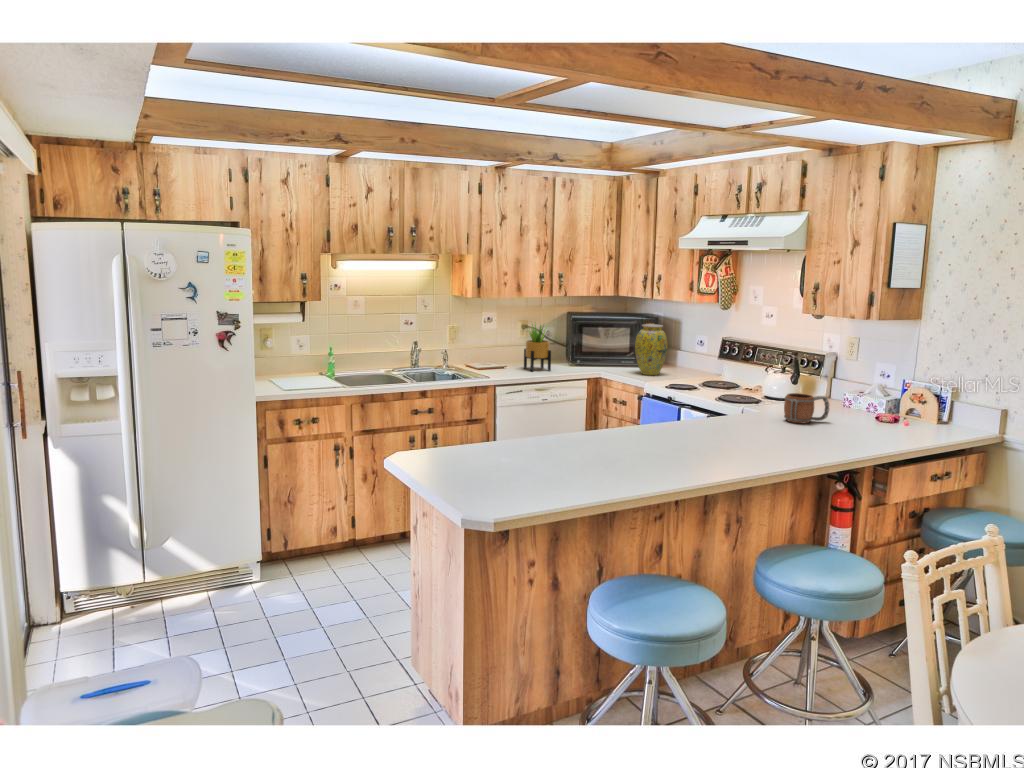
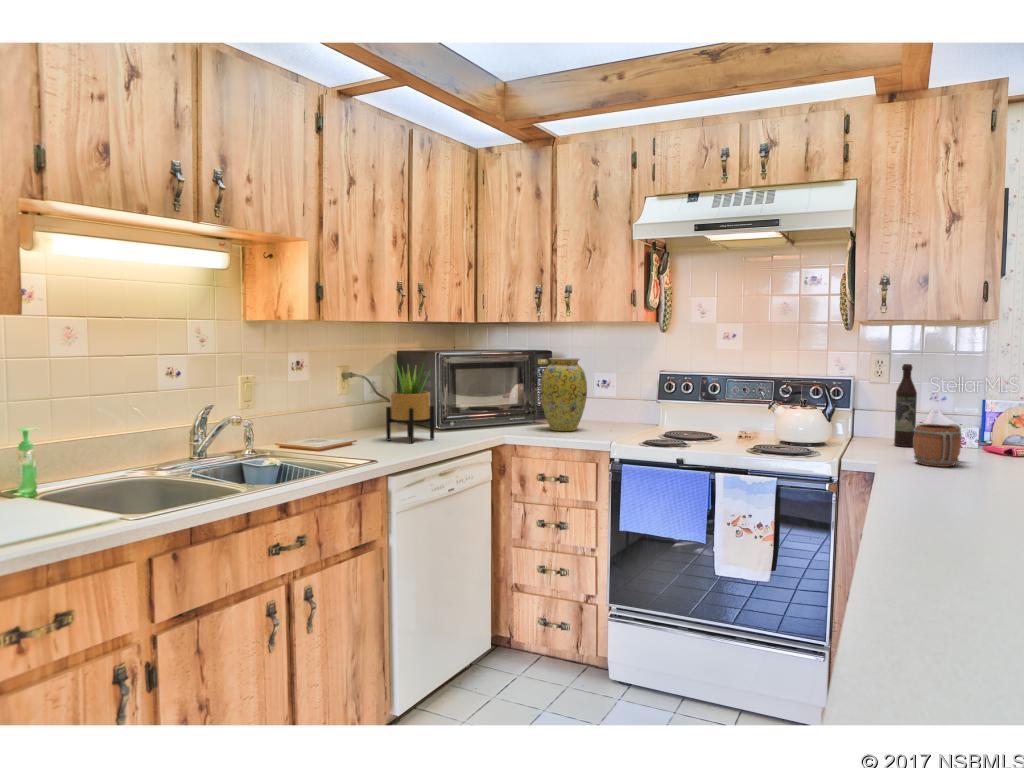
wine bottle: none [839,350,858,412] -> present [894,364,917,447]

